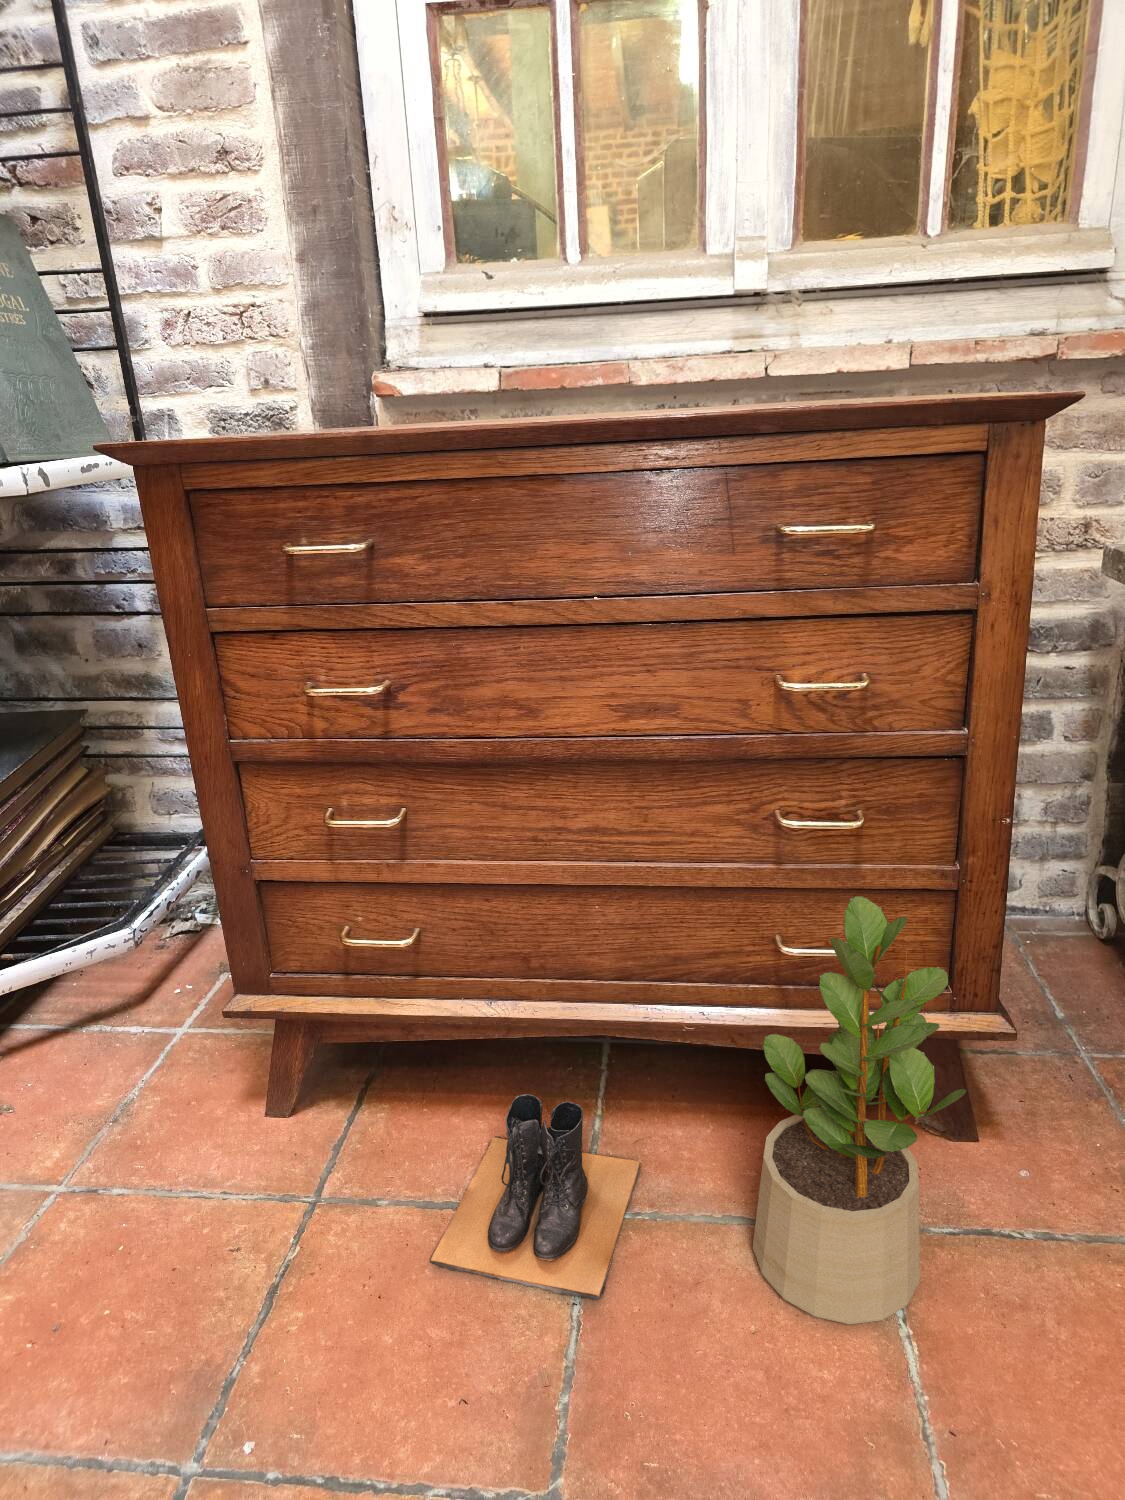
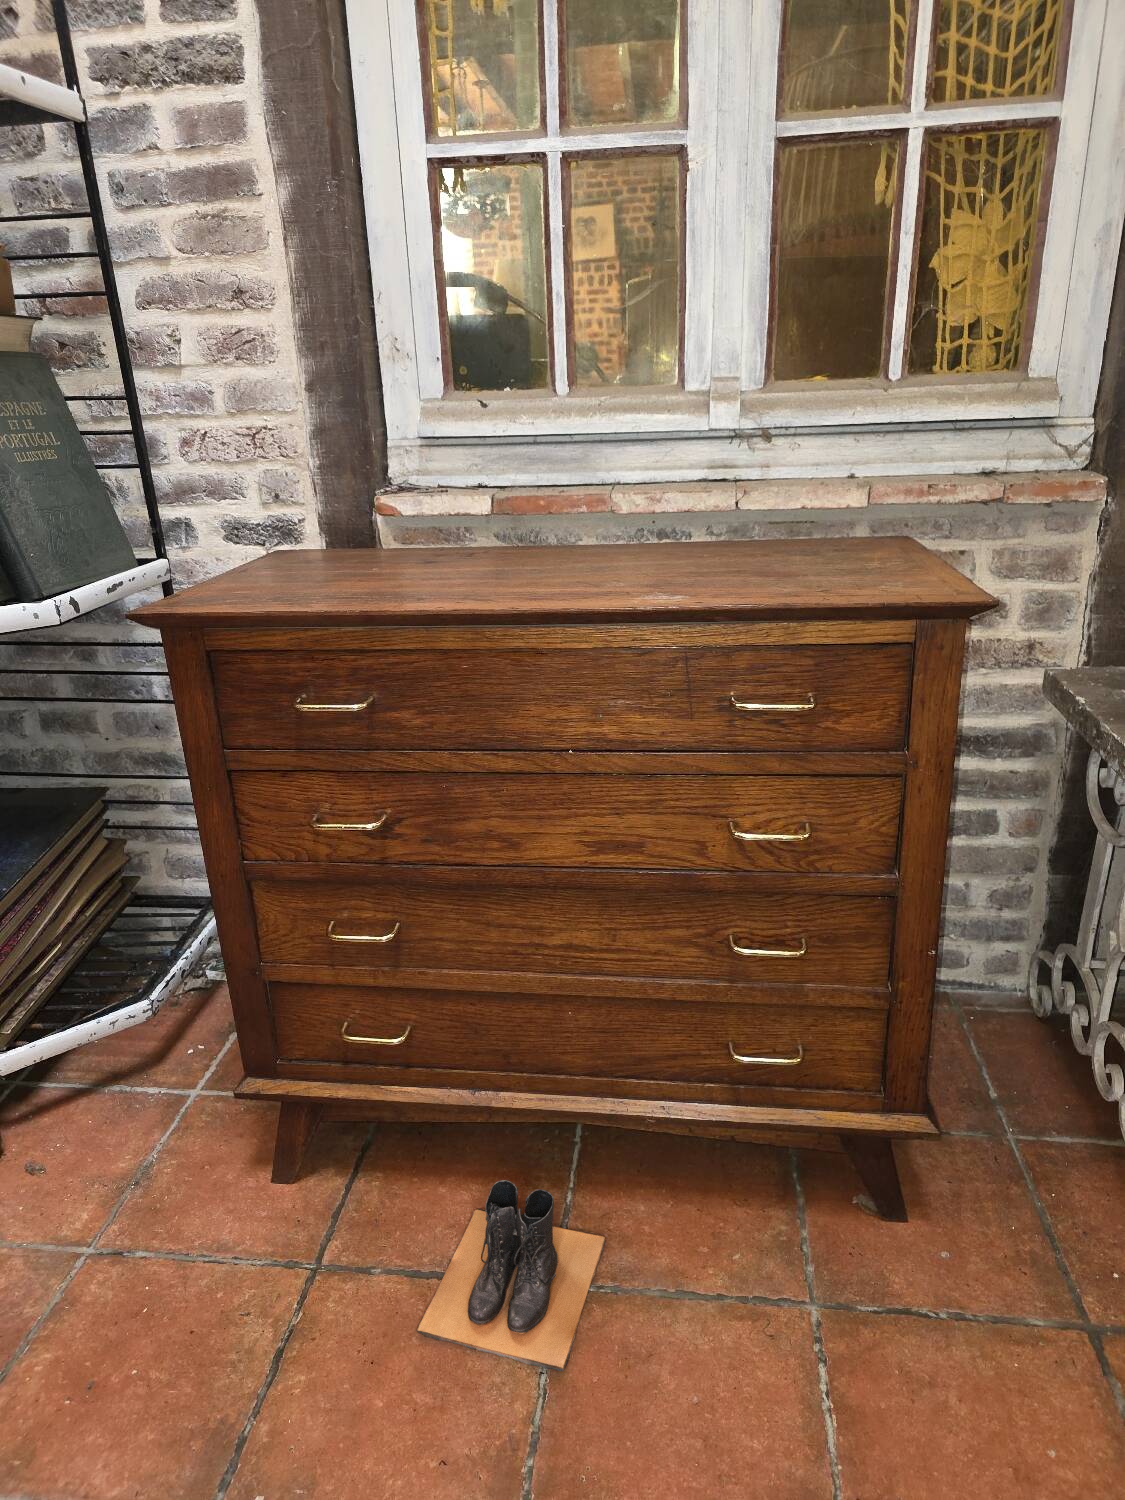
potted plant: present [753,896,966,1324] -> none [699,1039,877,1399]

